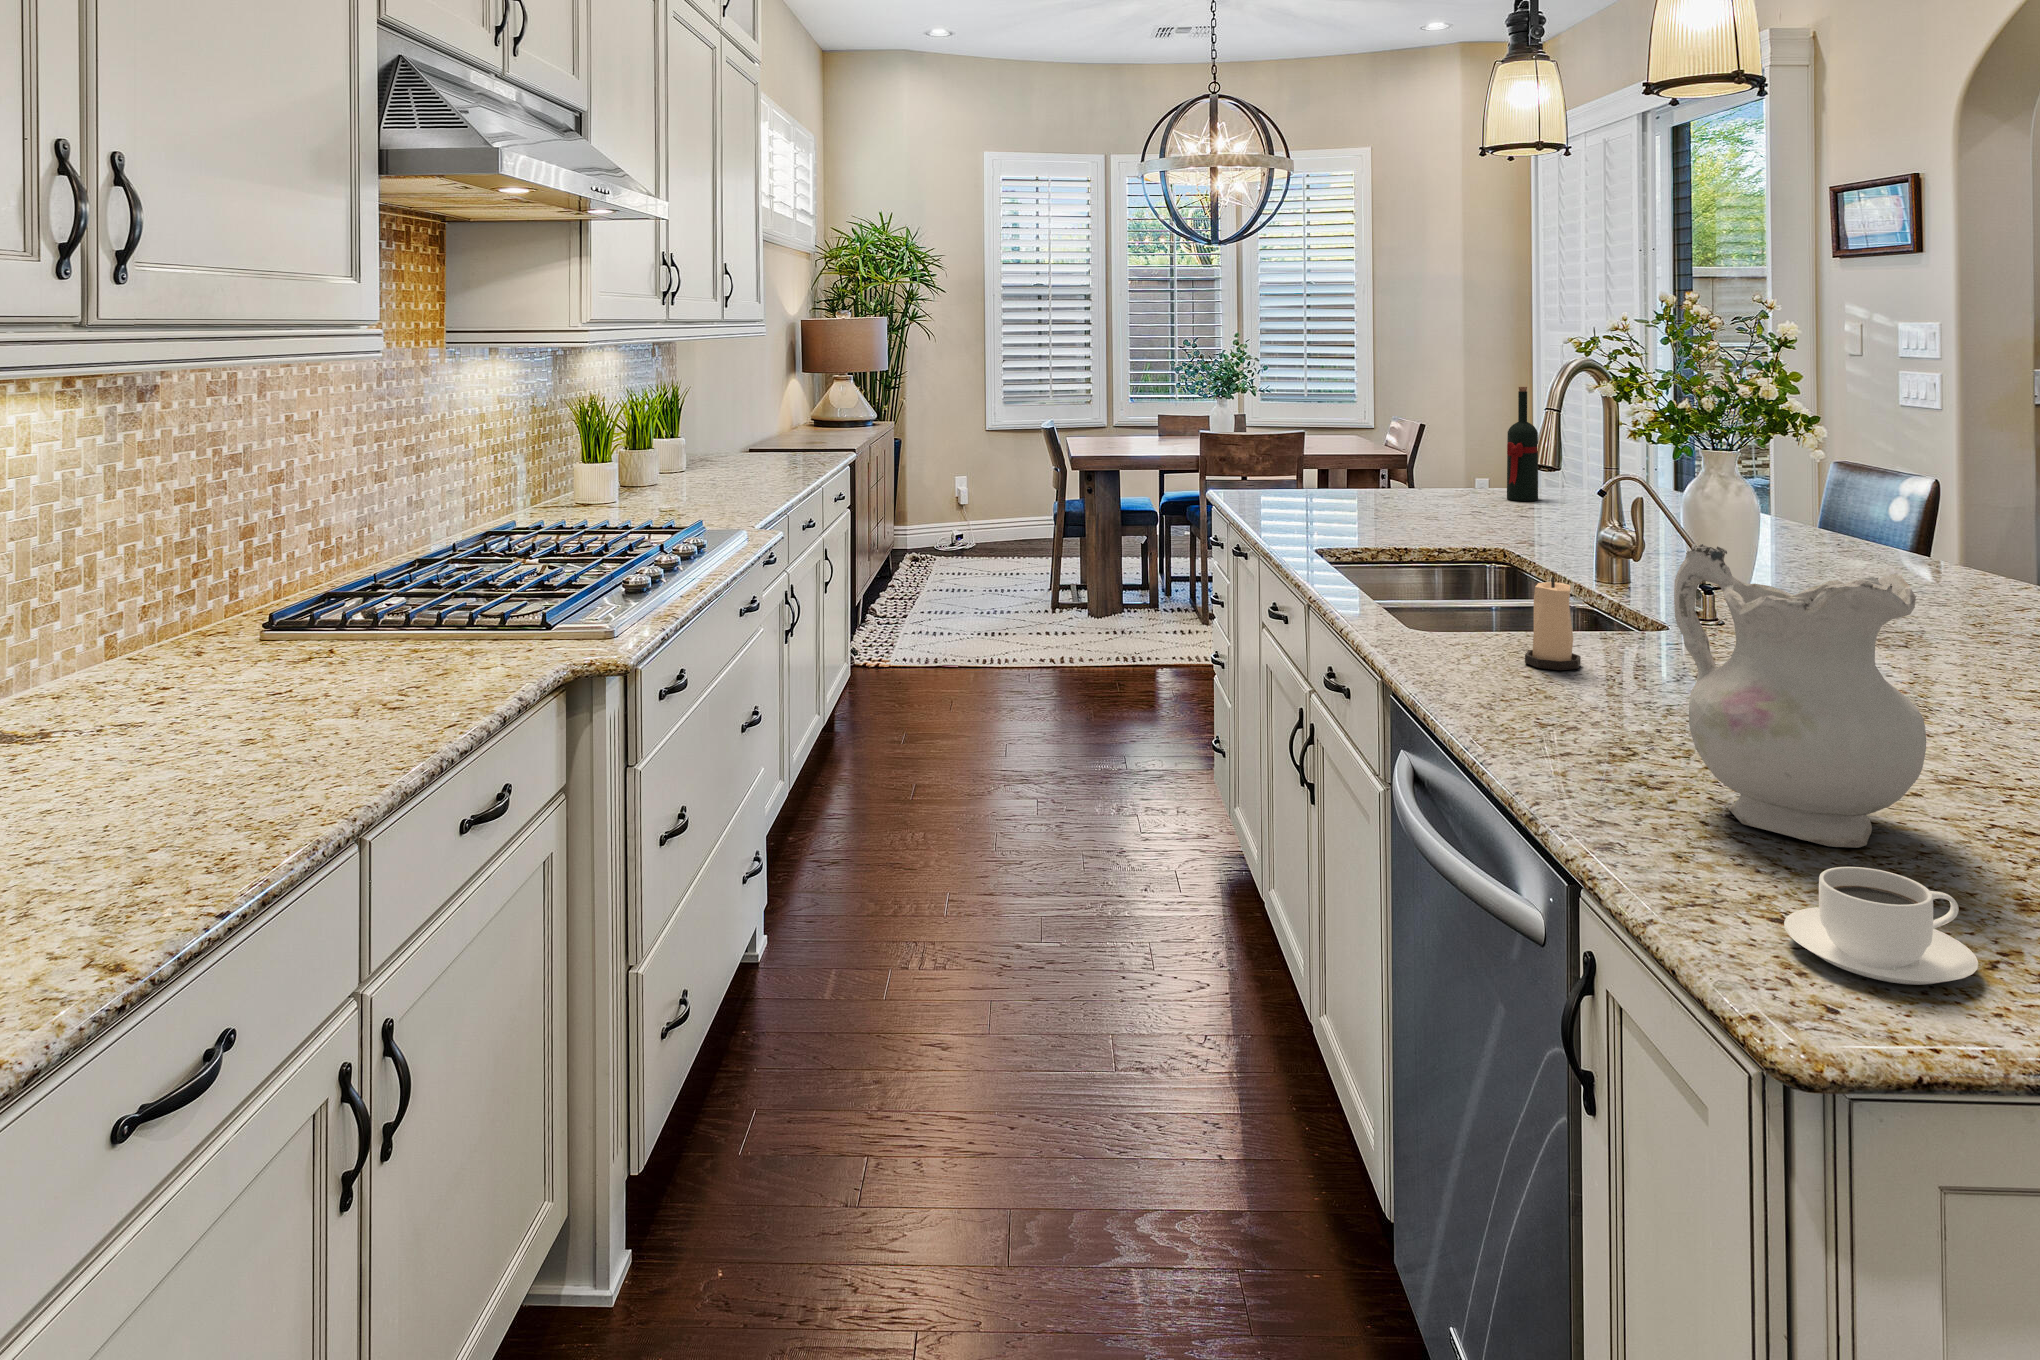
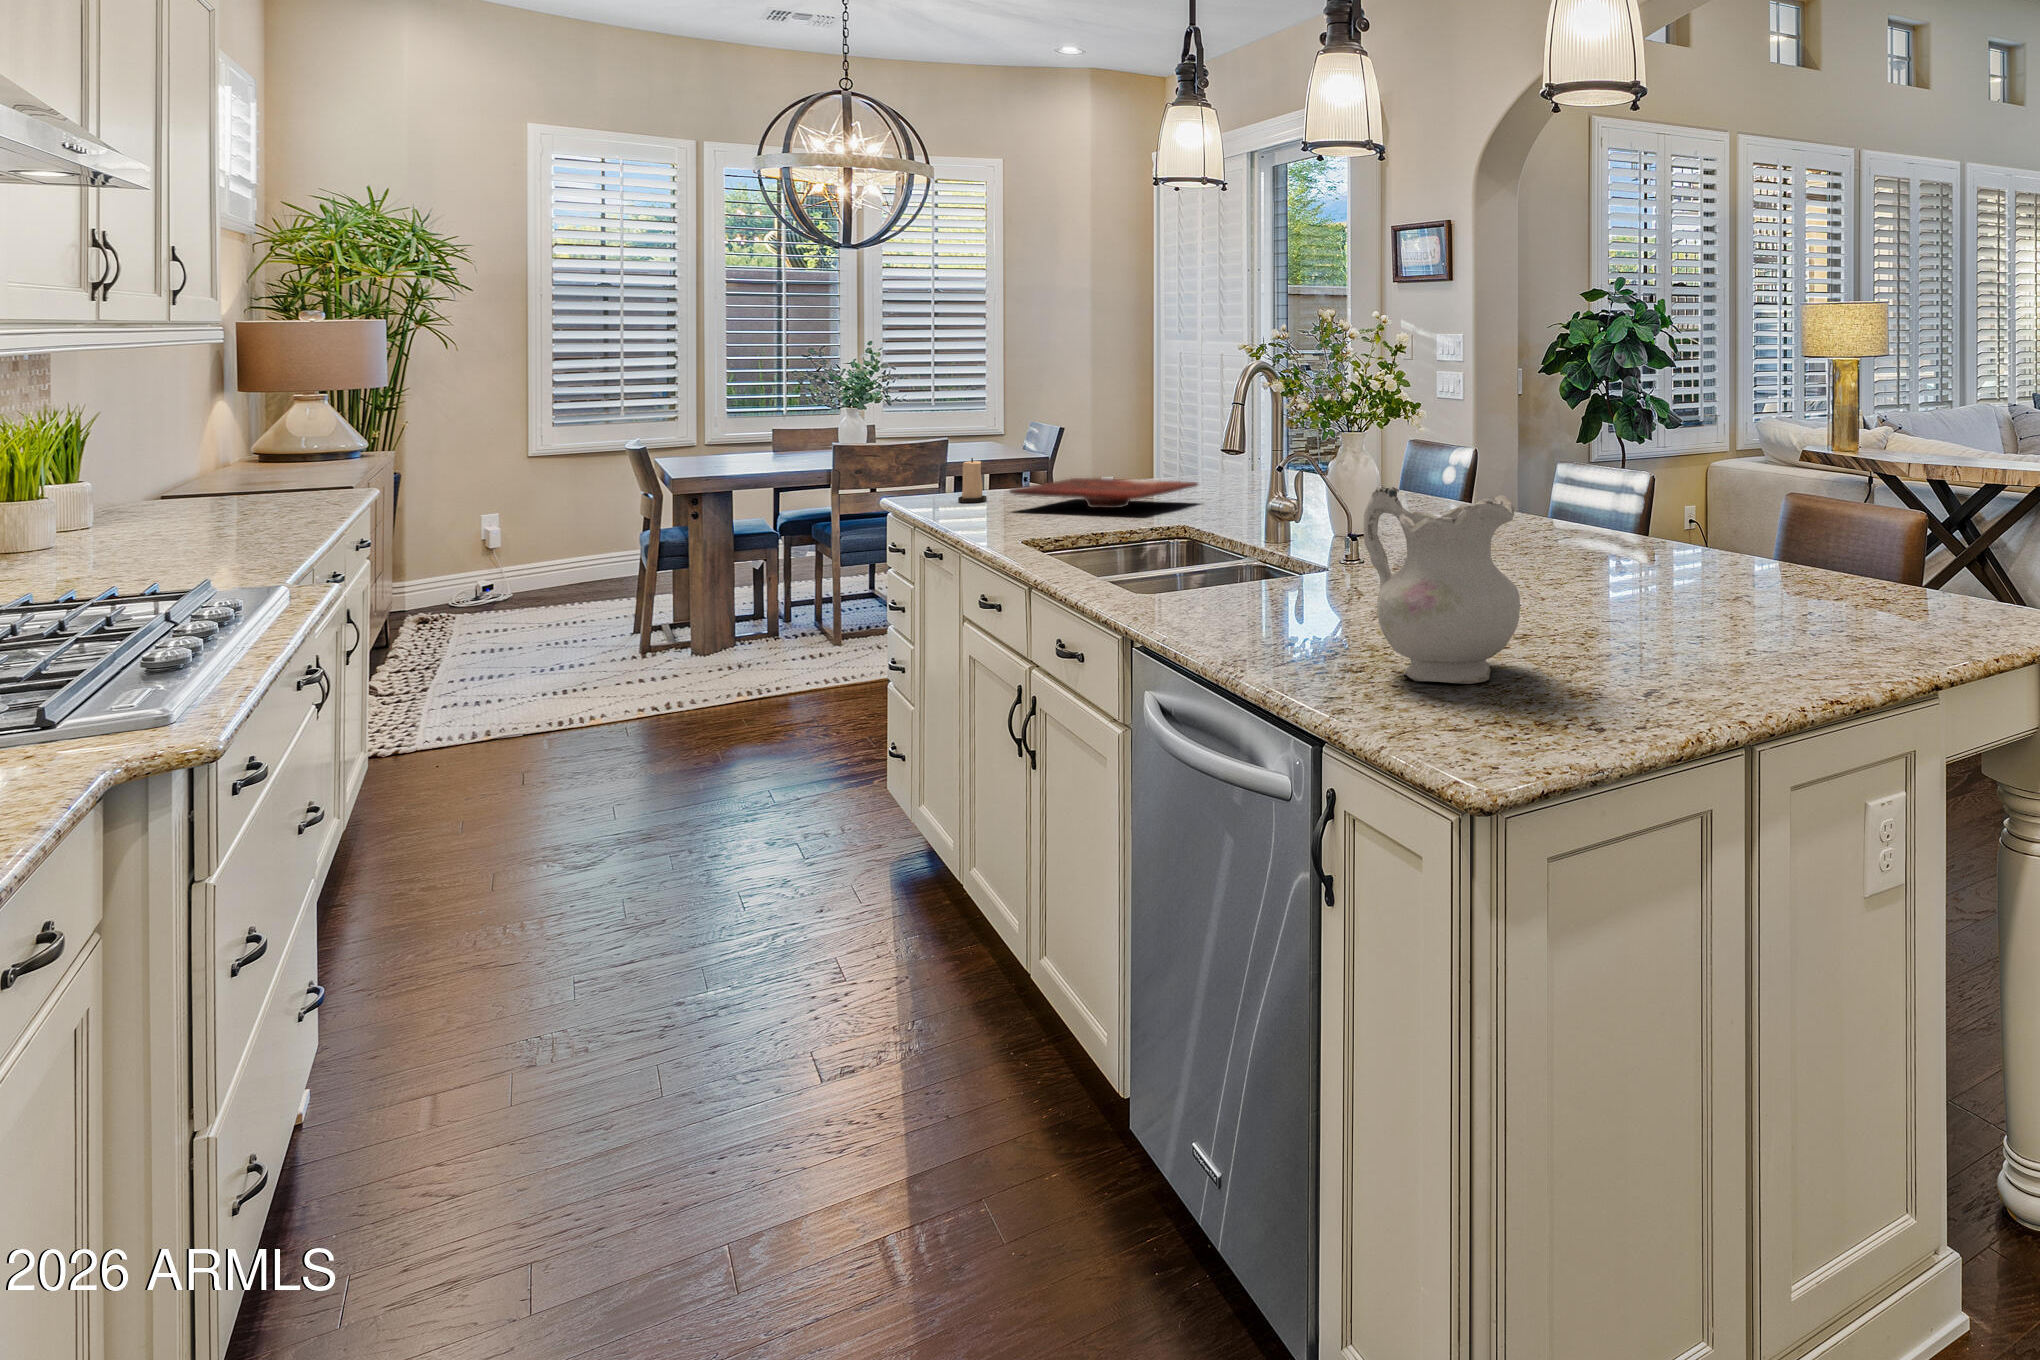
wine bottle: present [1507,387,1538,501] -> none [1162,387,1188,486]
cutting board: none [1328,485,1541,523] -> present [1010,478,1198,508]
candle: present [1525,577,1581,670] -> present [958,458,987,502]
coffee cup: present [1784,867,1978,985] -> none [1460,682,1567,748]

